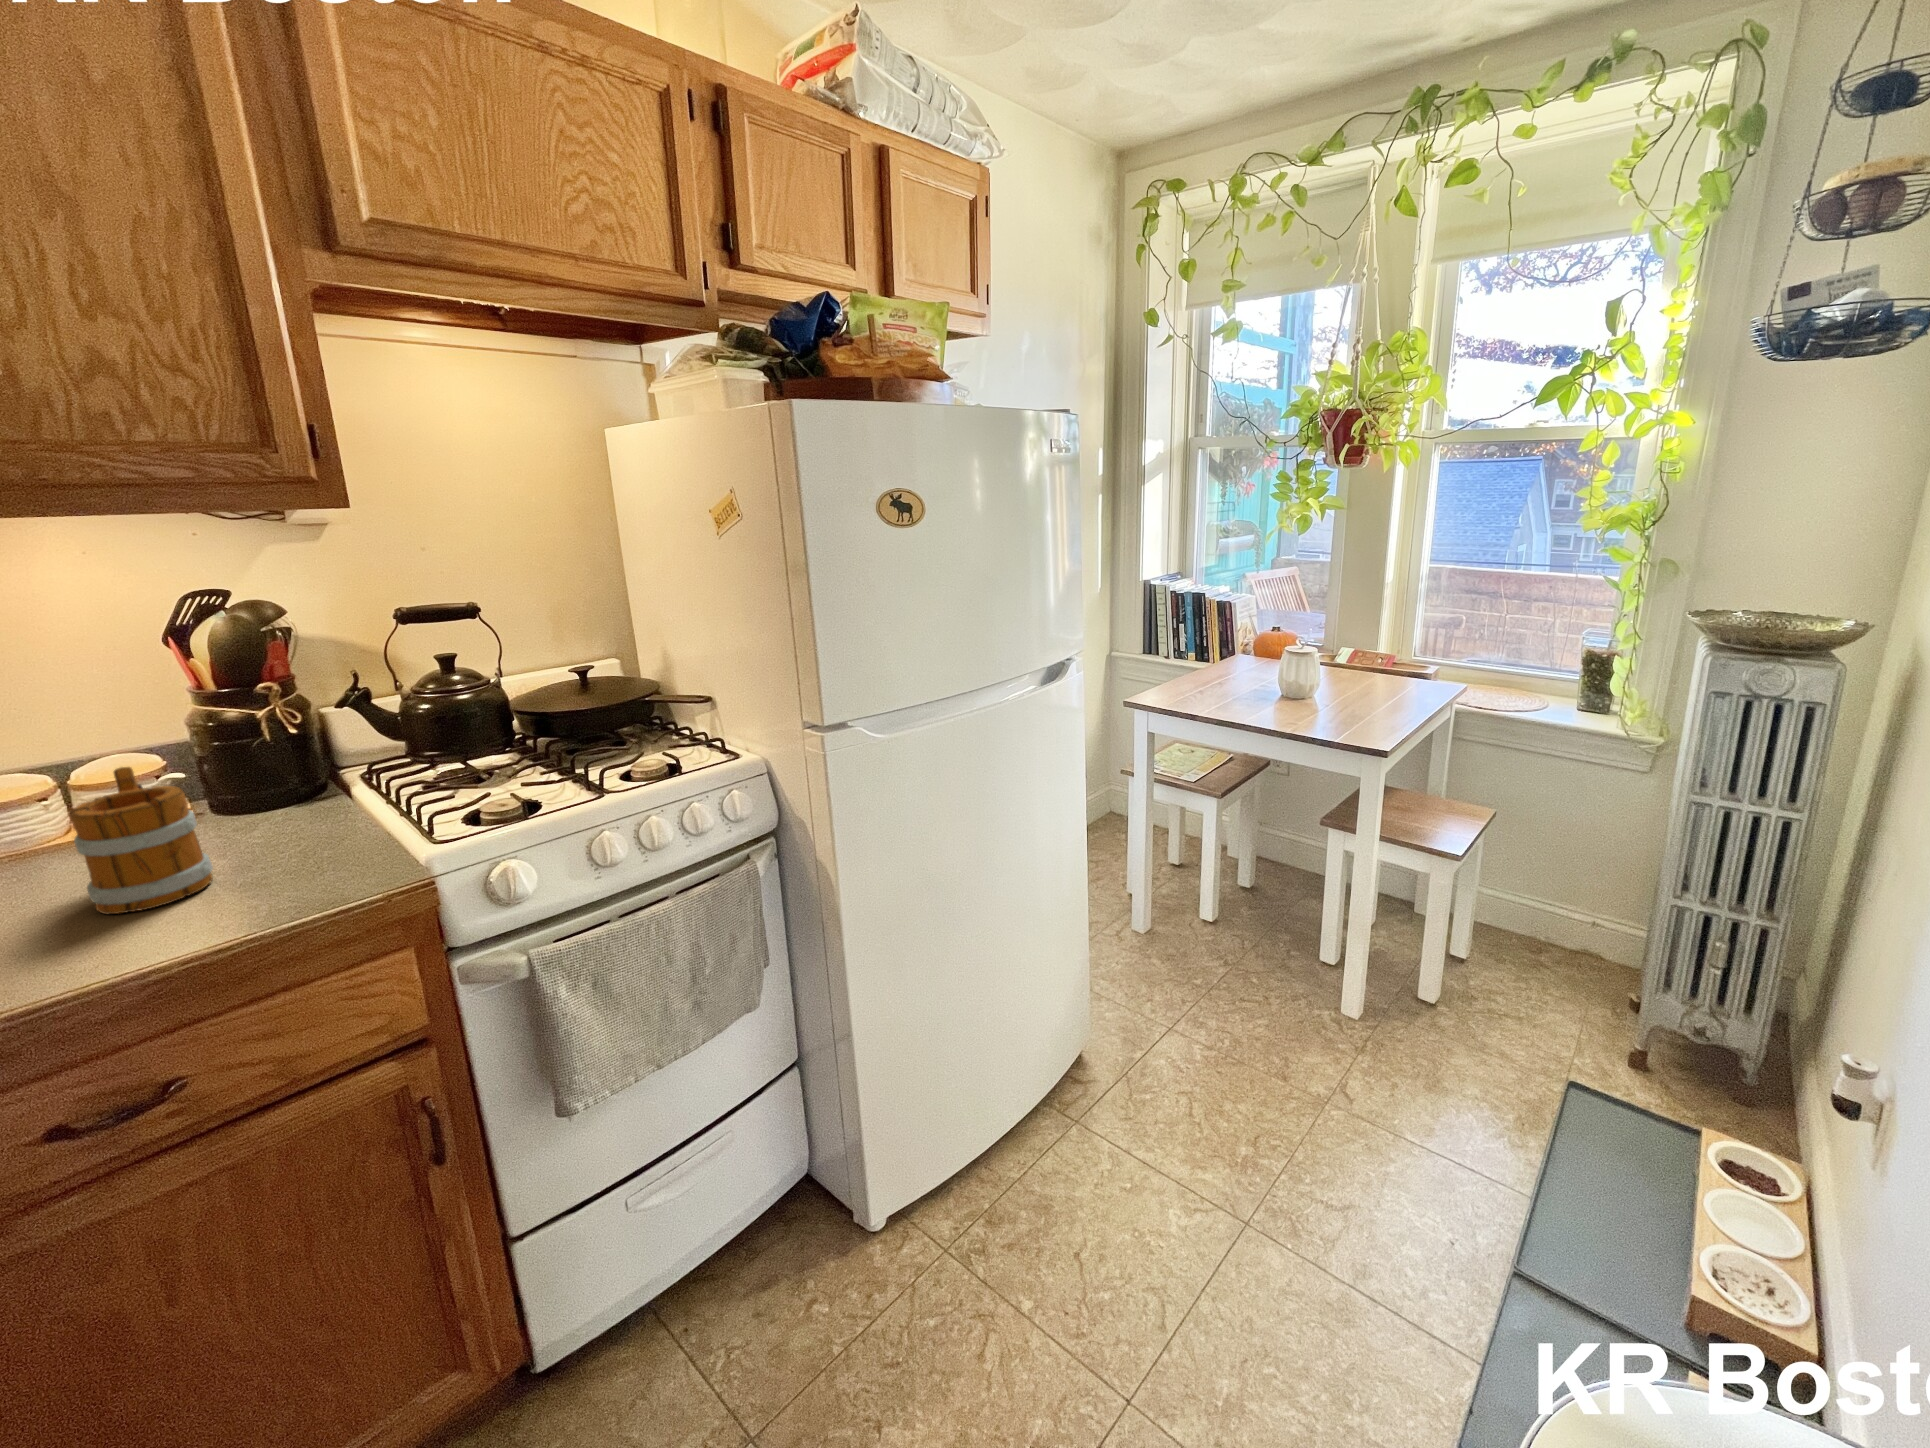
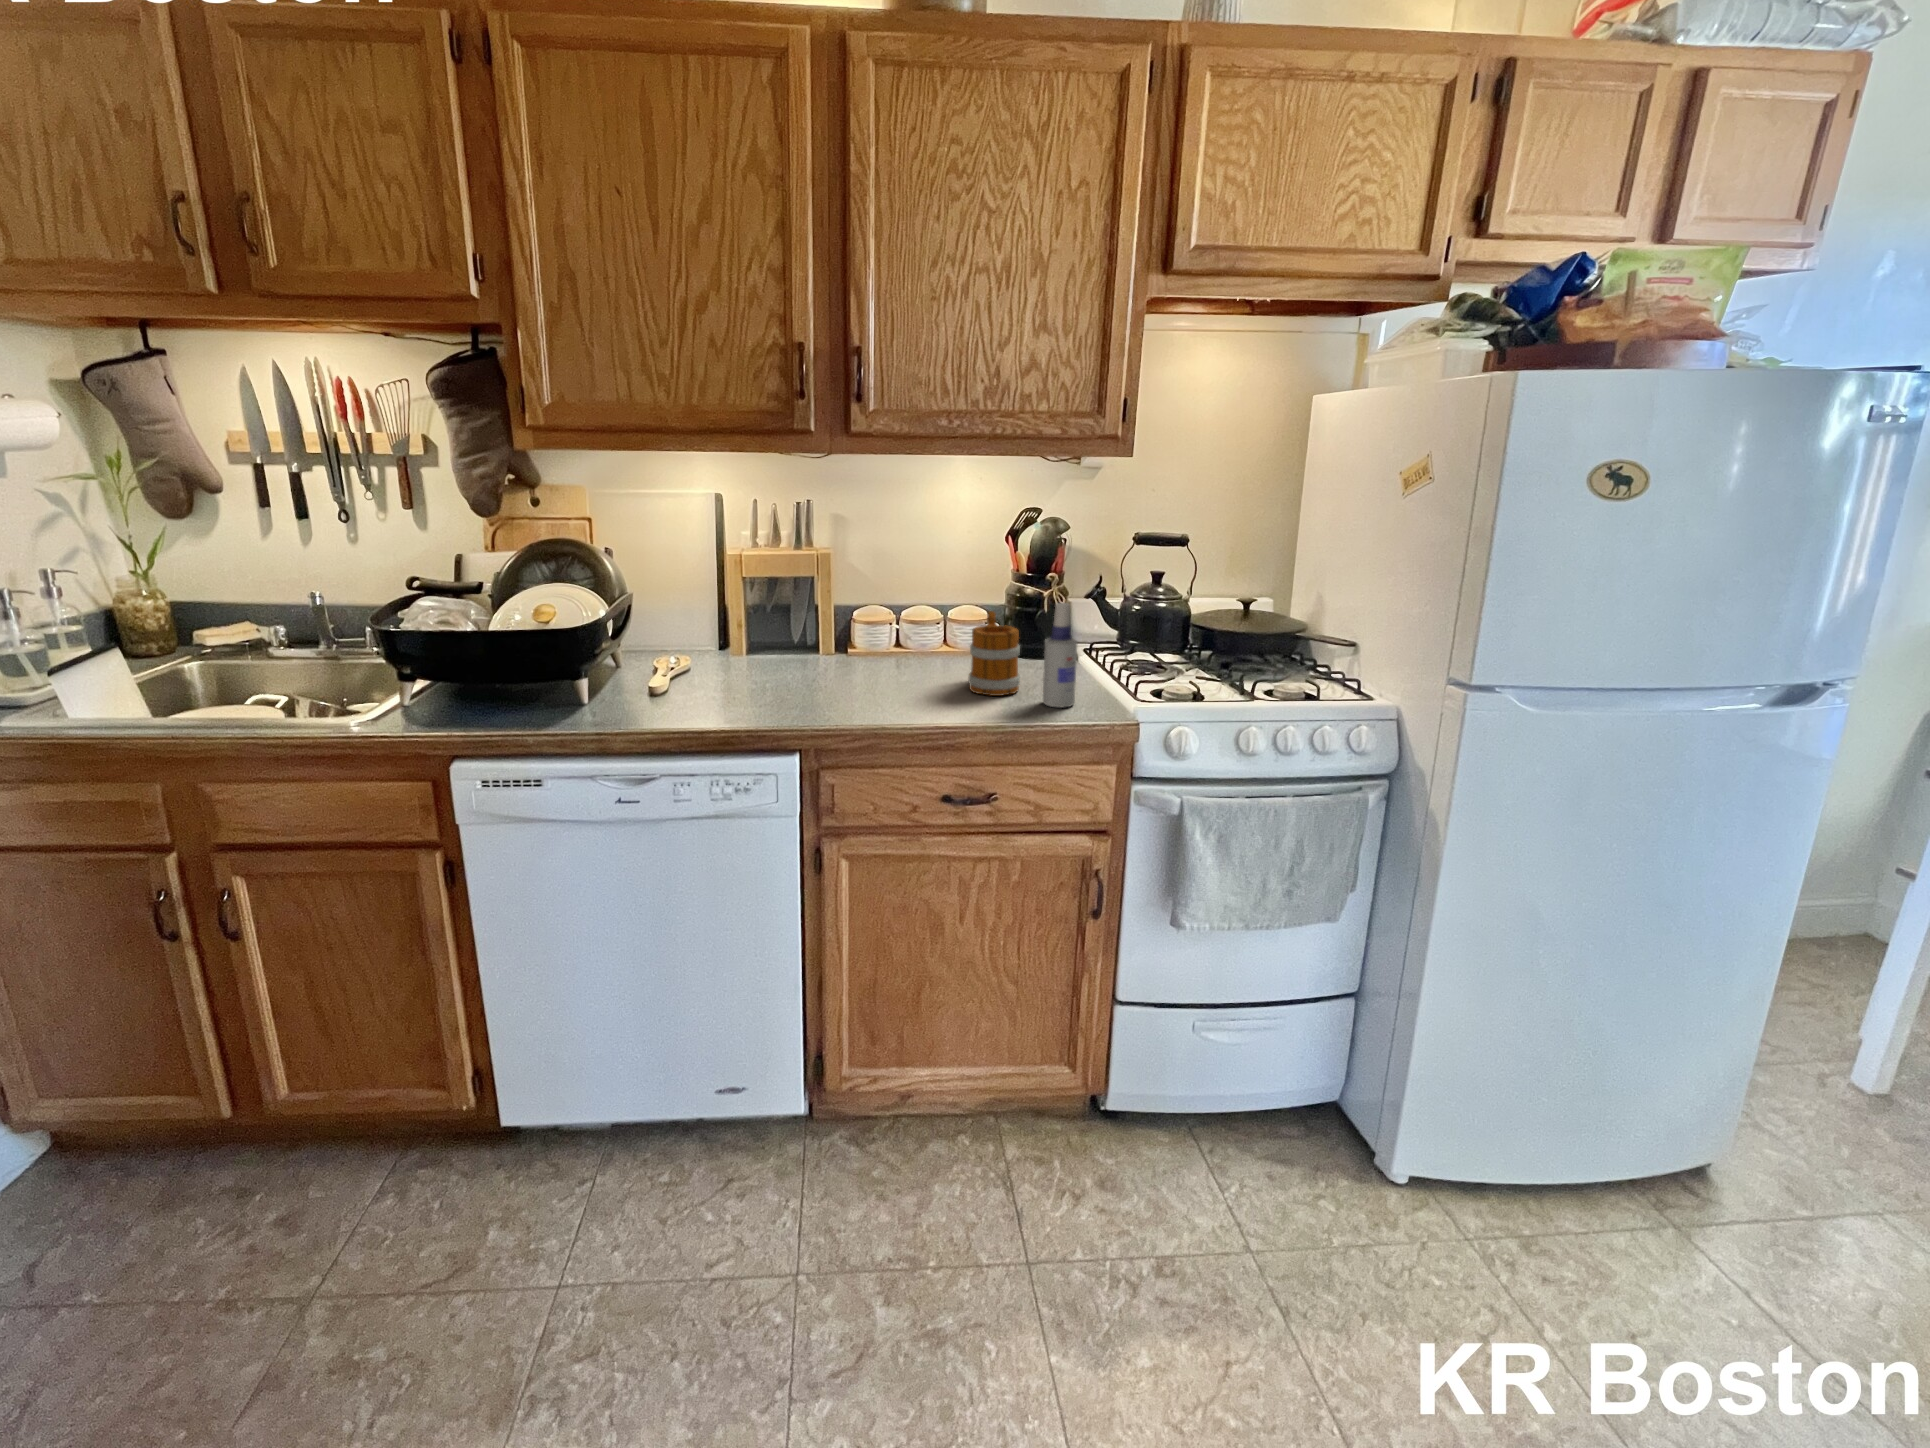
spray bottle: none [232,734,321,897] -> present [1043,603,1078,708]

